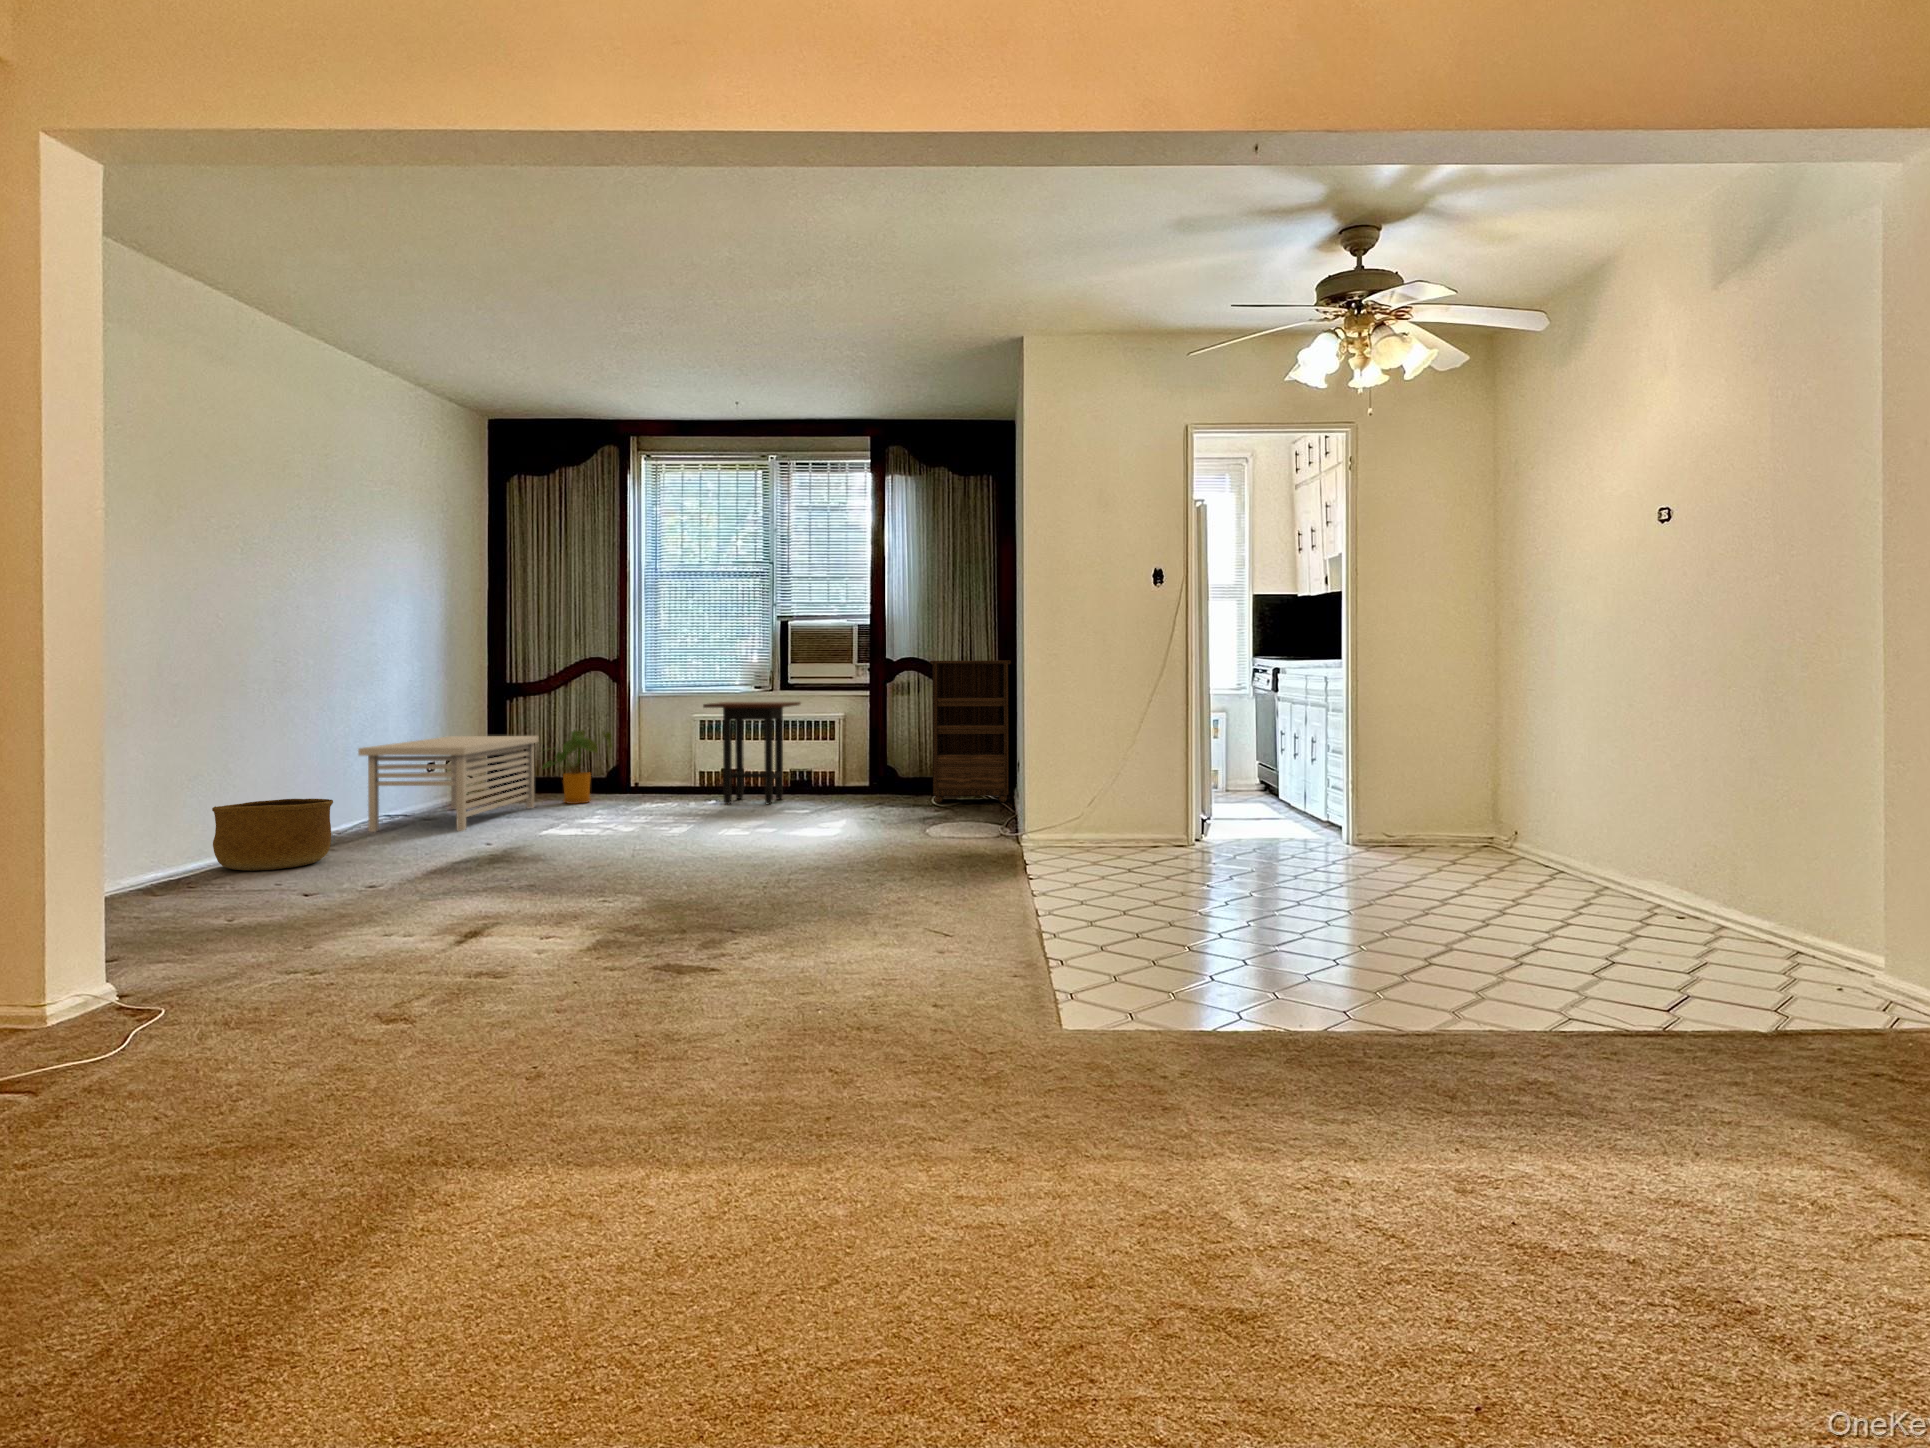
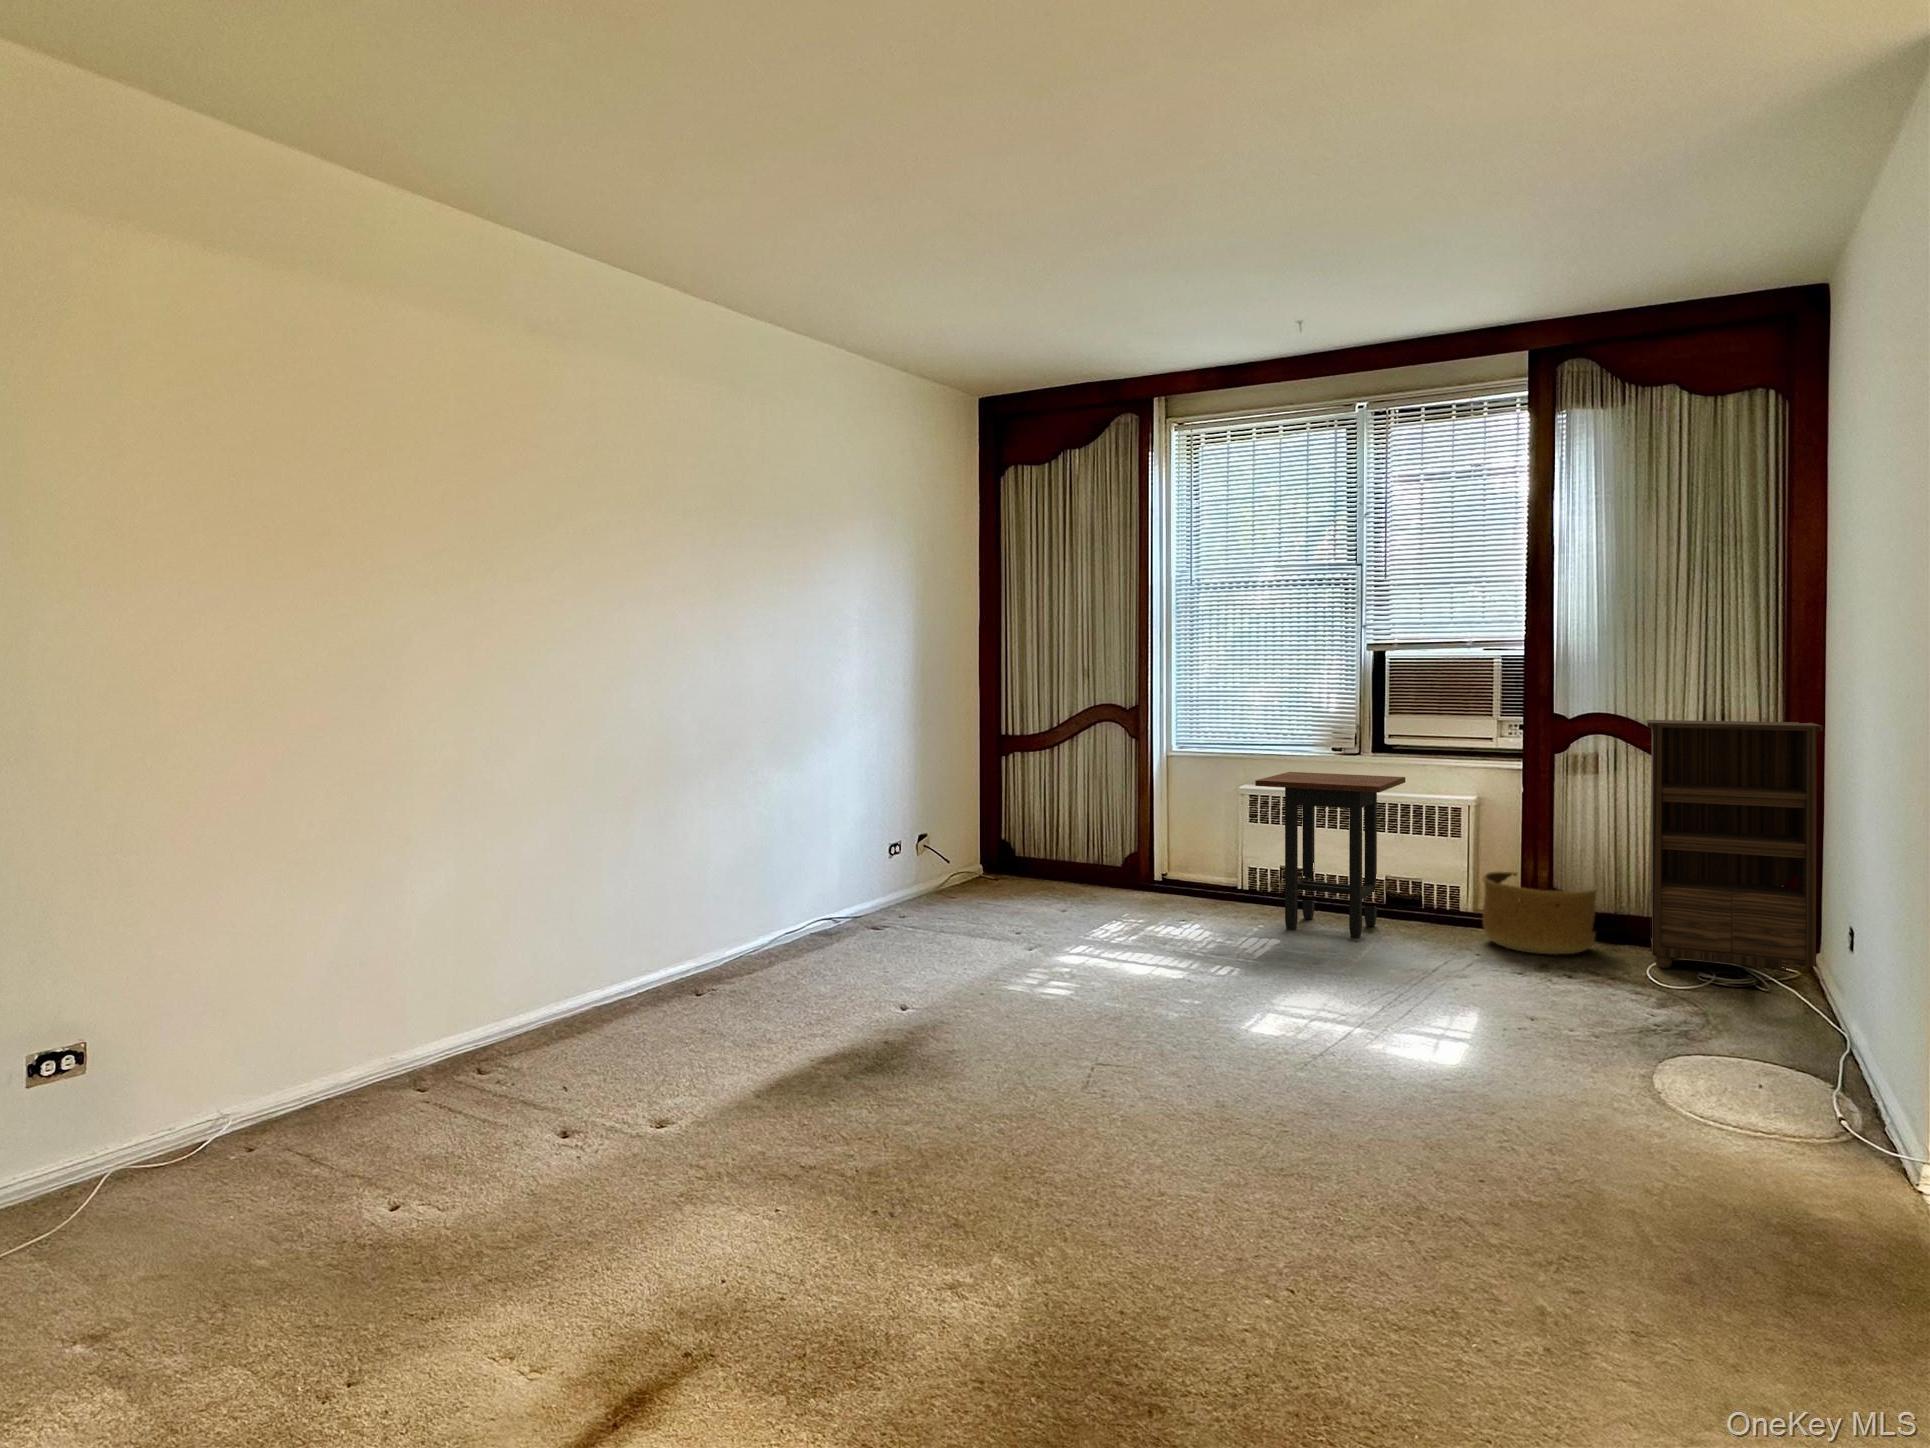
house plant: present [543,730,612,804] -> none [1037,802,1130,905]
storage bench: present [358,736,538,832] -> none [820,807,1035,953]
basket: present [212,799,333,871] -> present [1483,872,1598,955]

